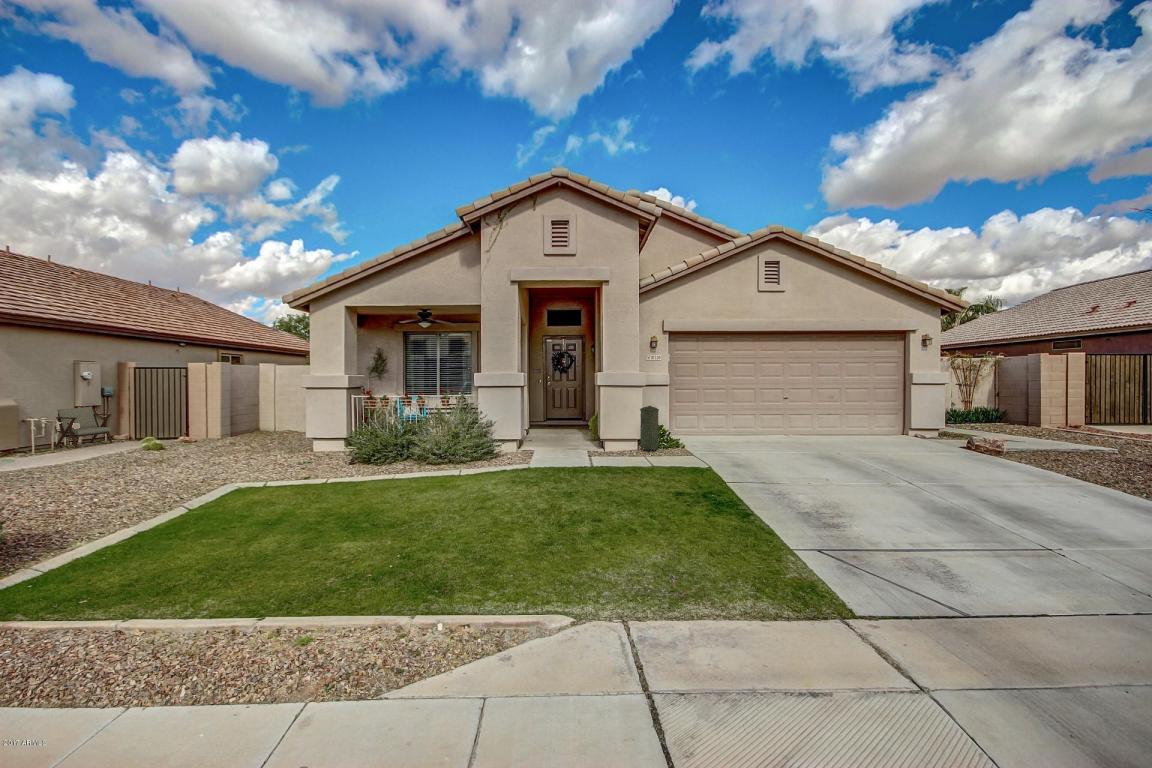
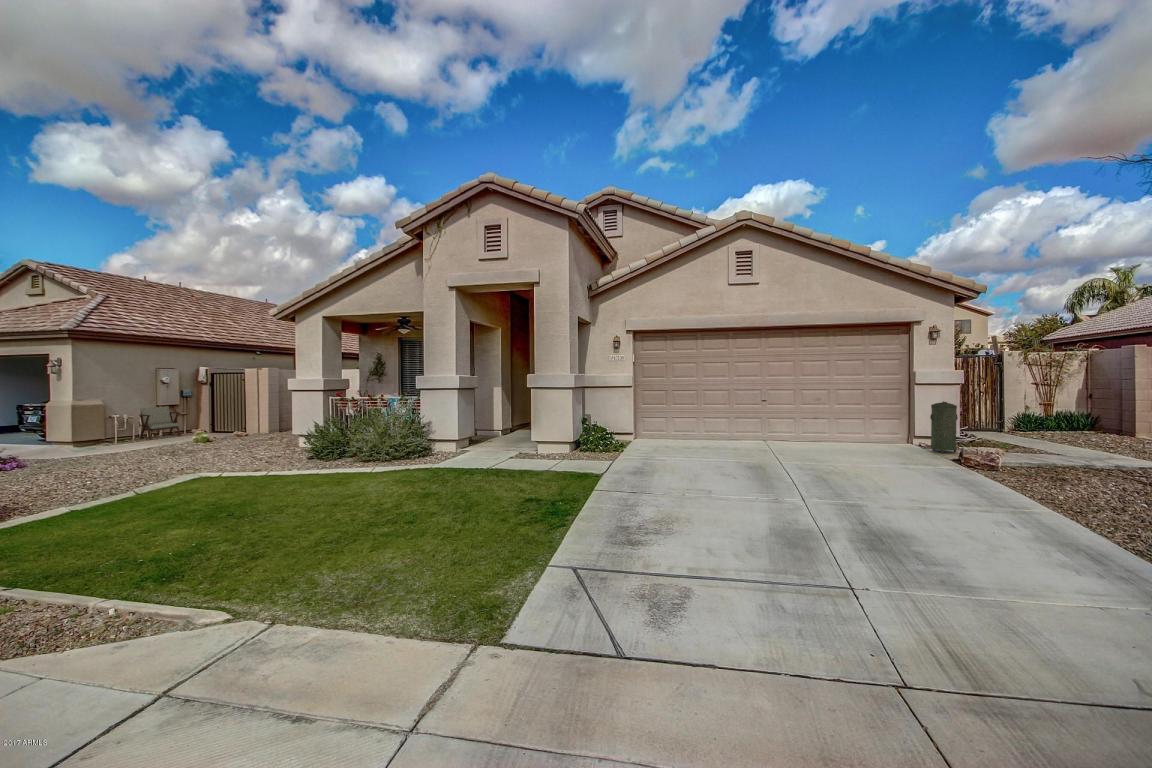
trash can: present [640,406,659,452] -> present [930,401,958,454]

